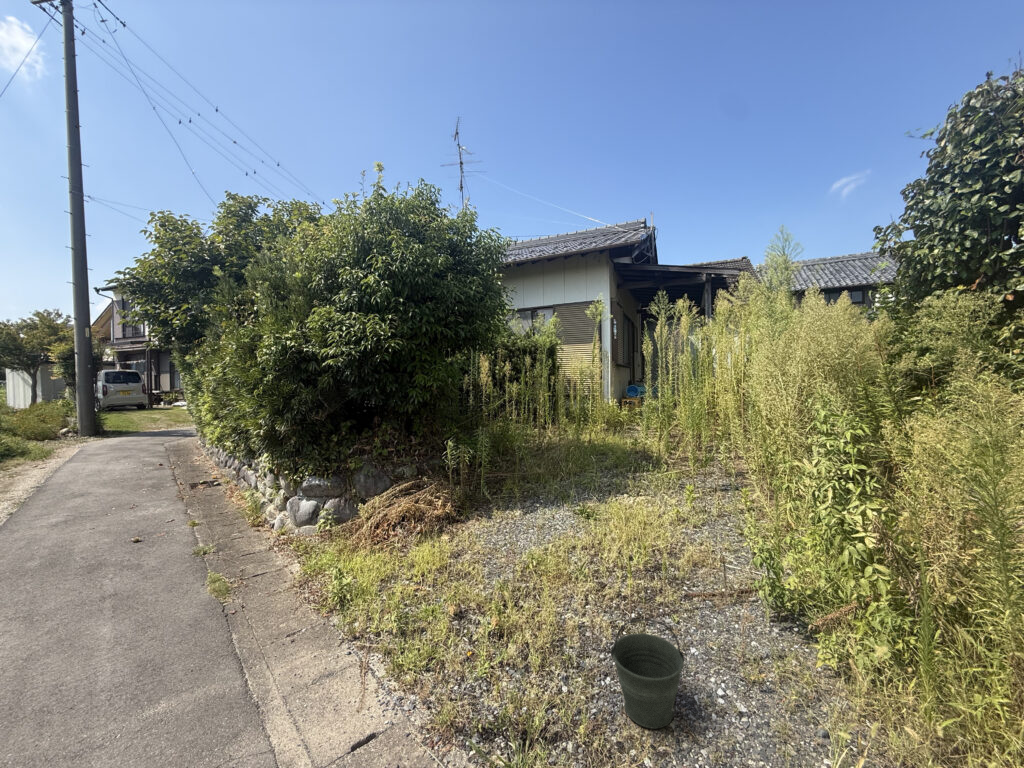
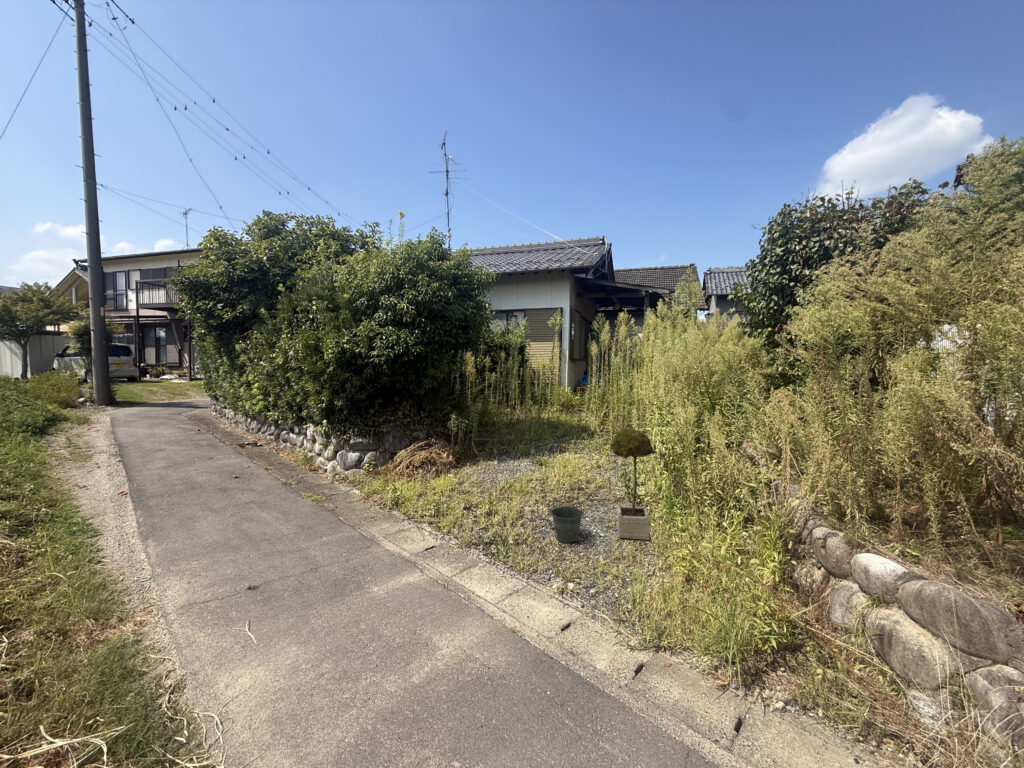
potted tree: none [733,464,850,730] -> present [610,427,656,540]

